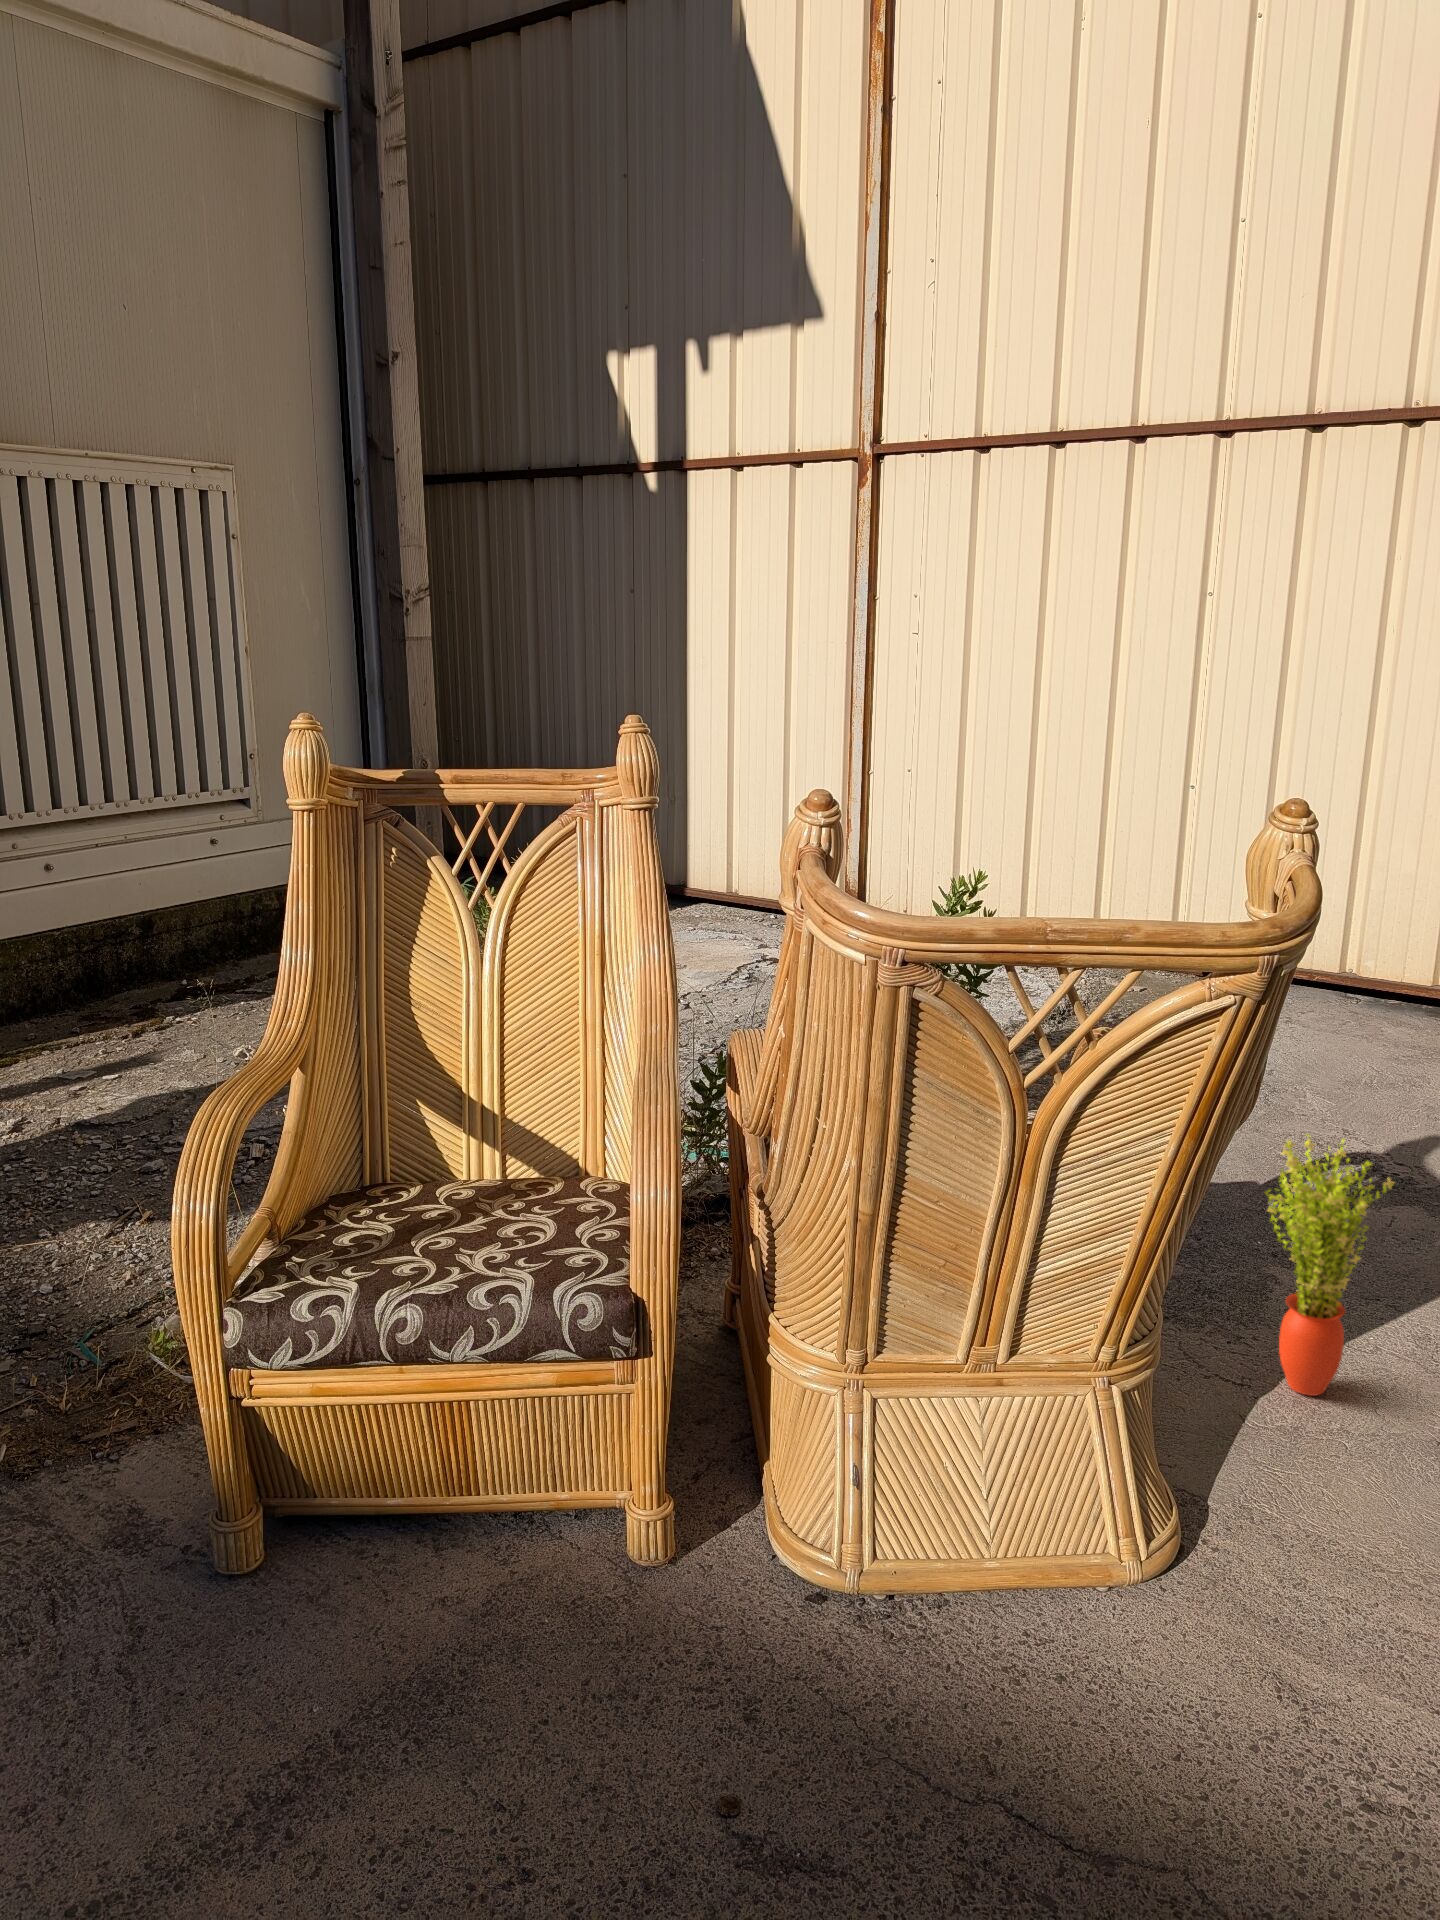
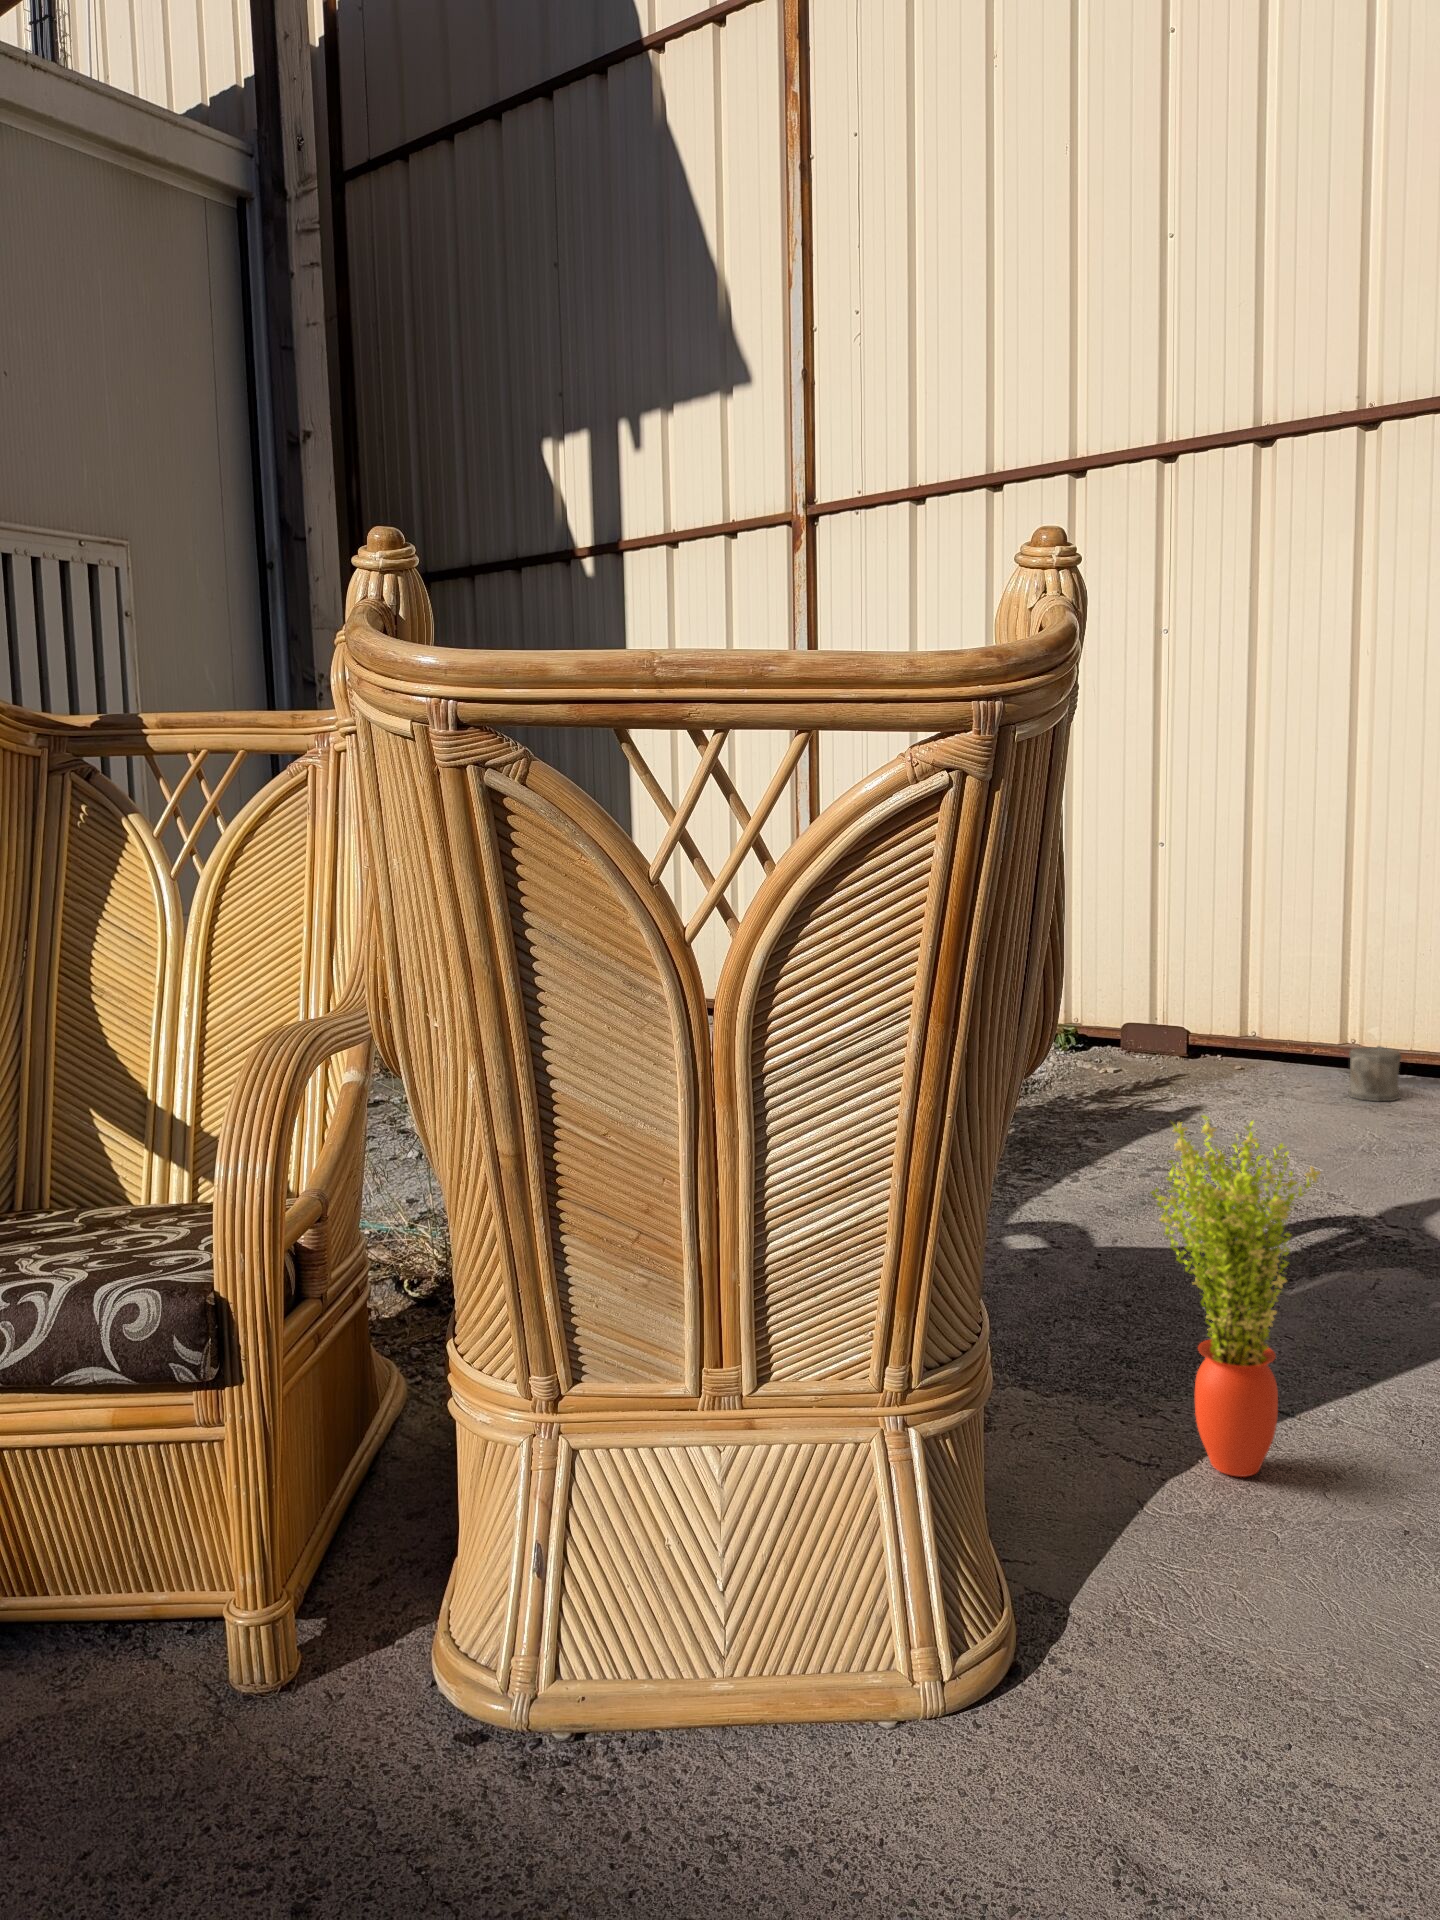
watering can: none [1342,975,1392,1027] -> present [1348,1046,1402,1101]

